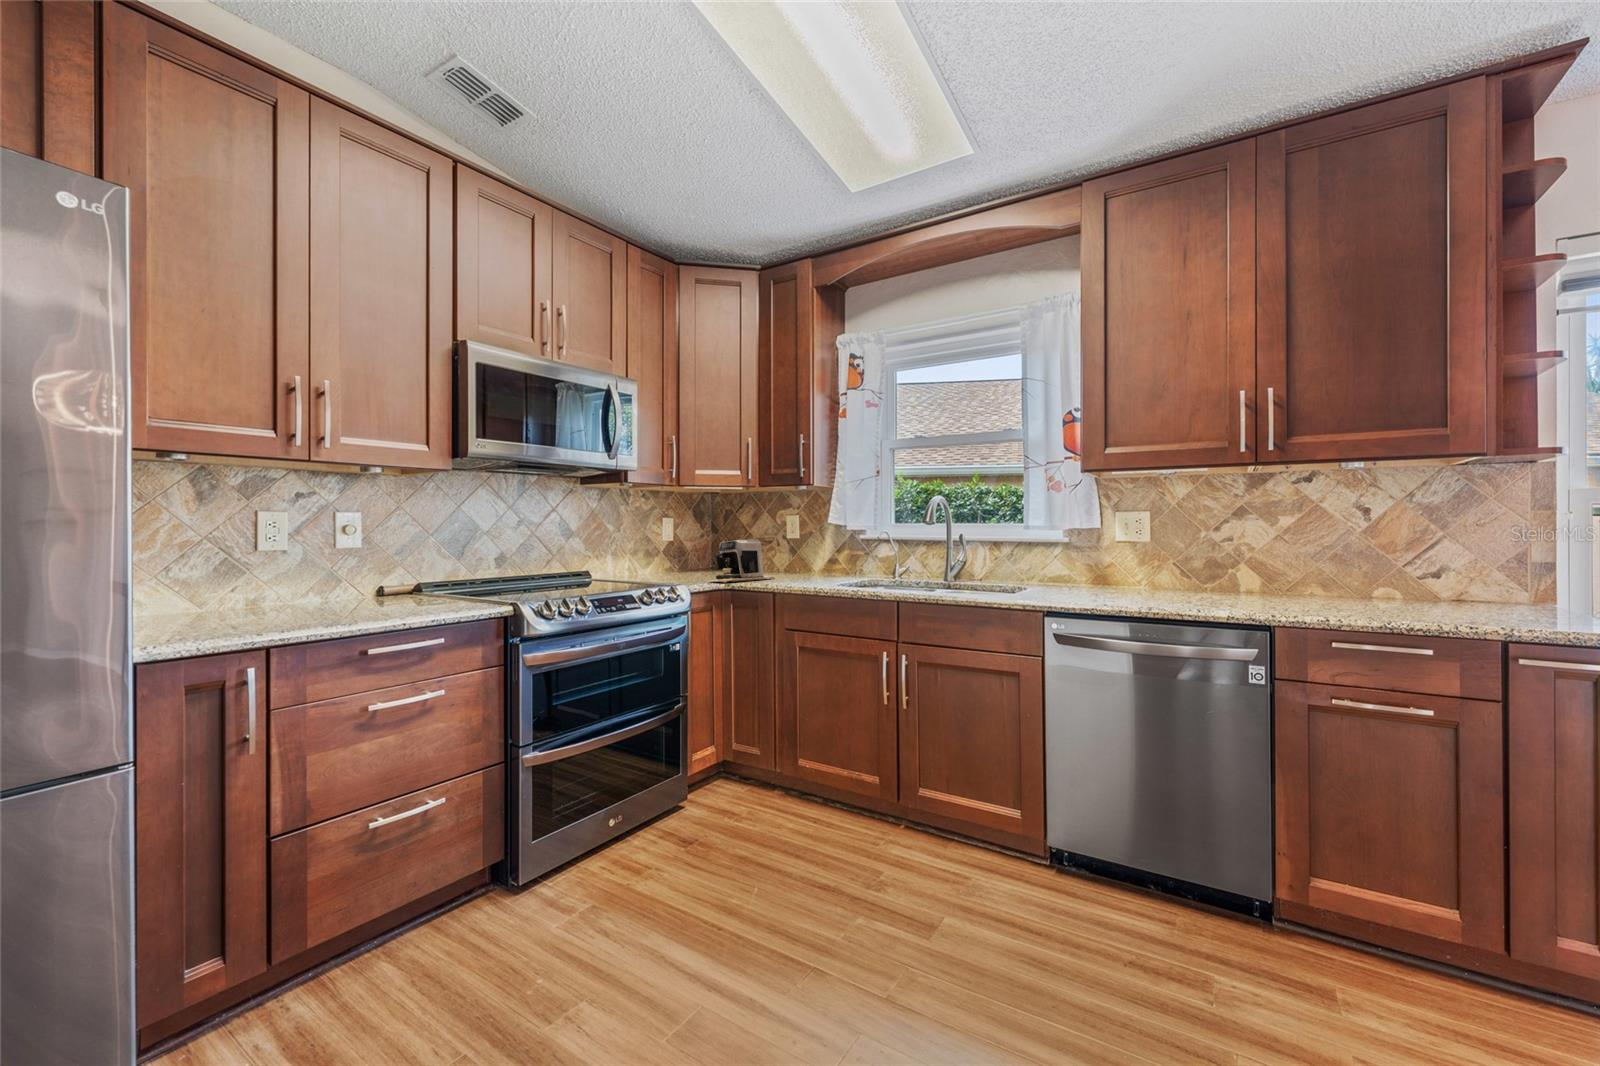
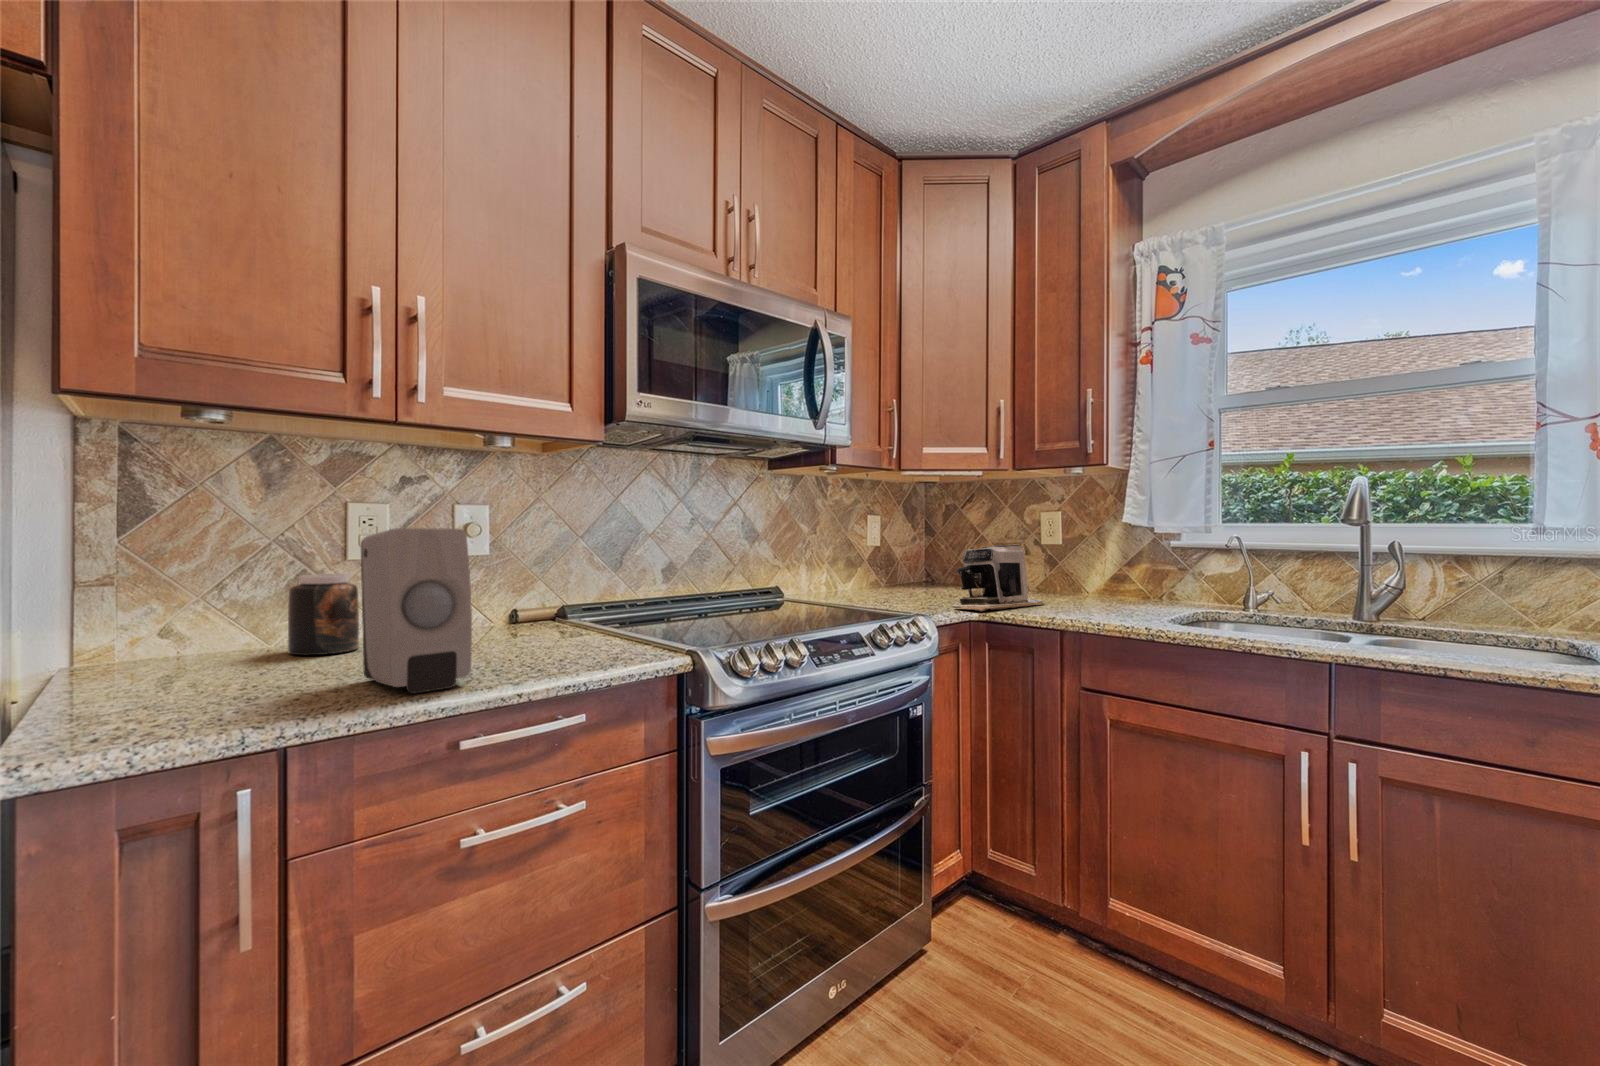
soap dispenser: none [294,527,372,623] -> present [361,528,472,693]
jar: none [224,560,274,612] -> present [288,574,359,655]

